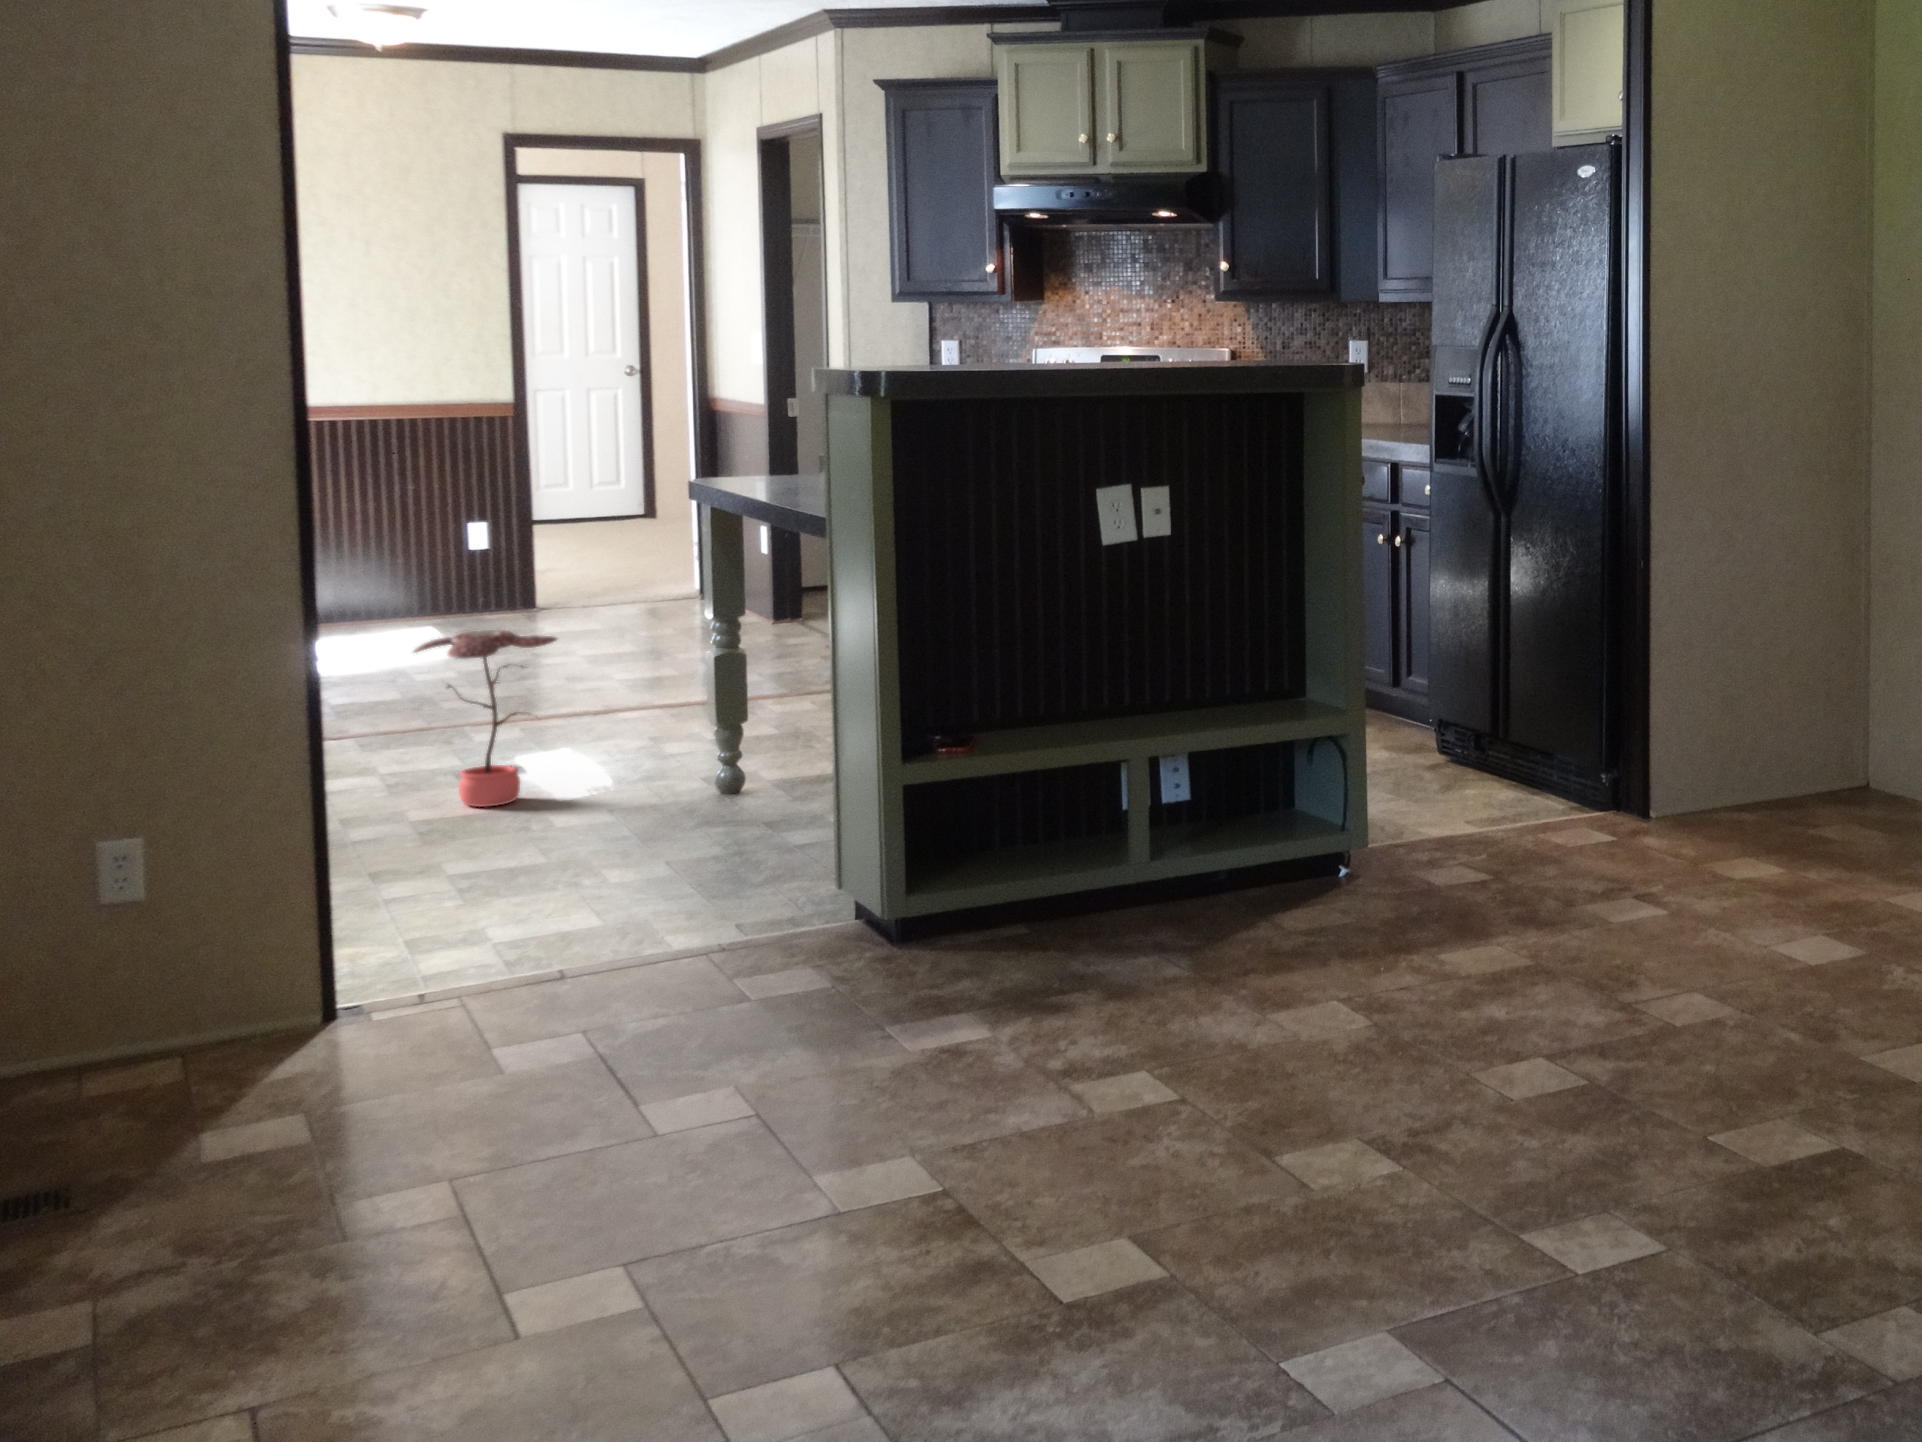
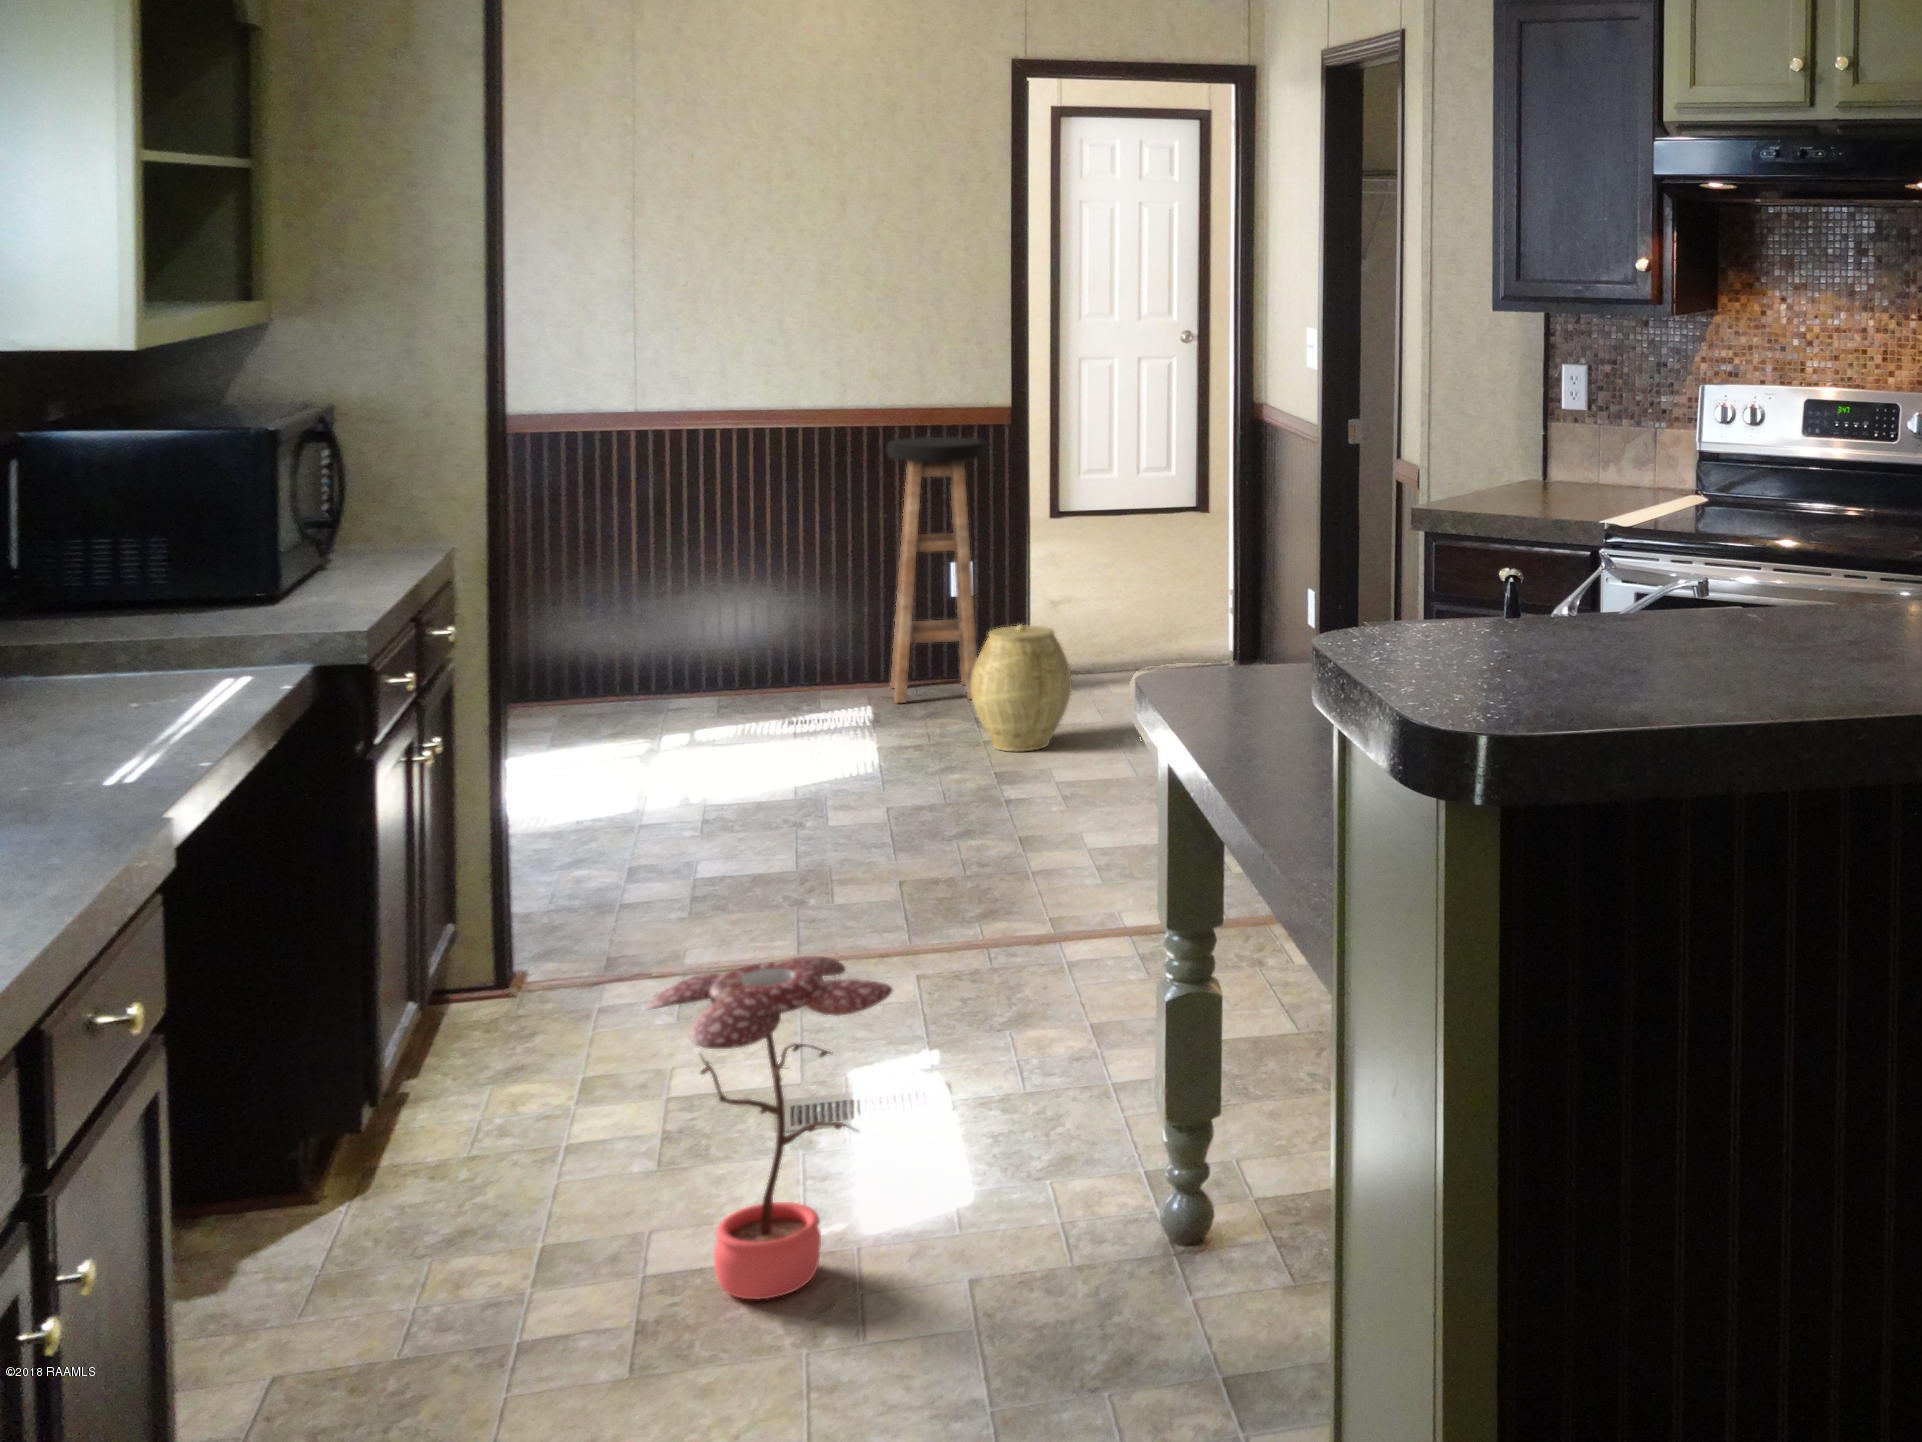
bar stool: none [418,424,502,622] -> present [887,437,985,703]
woven basket: none [506,547,584,638] -> present [971,625,1072,752]

